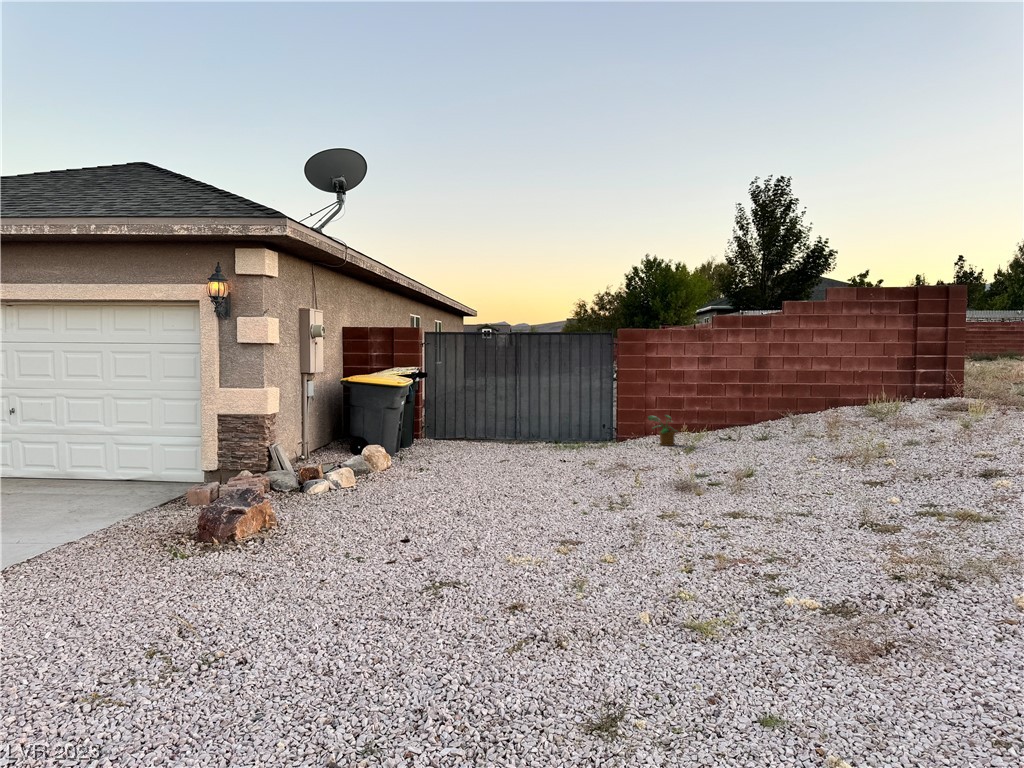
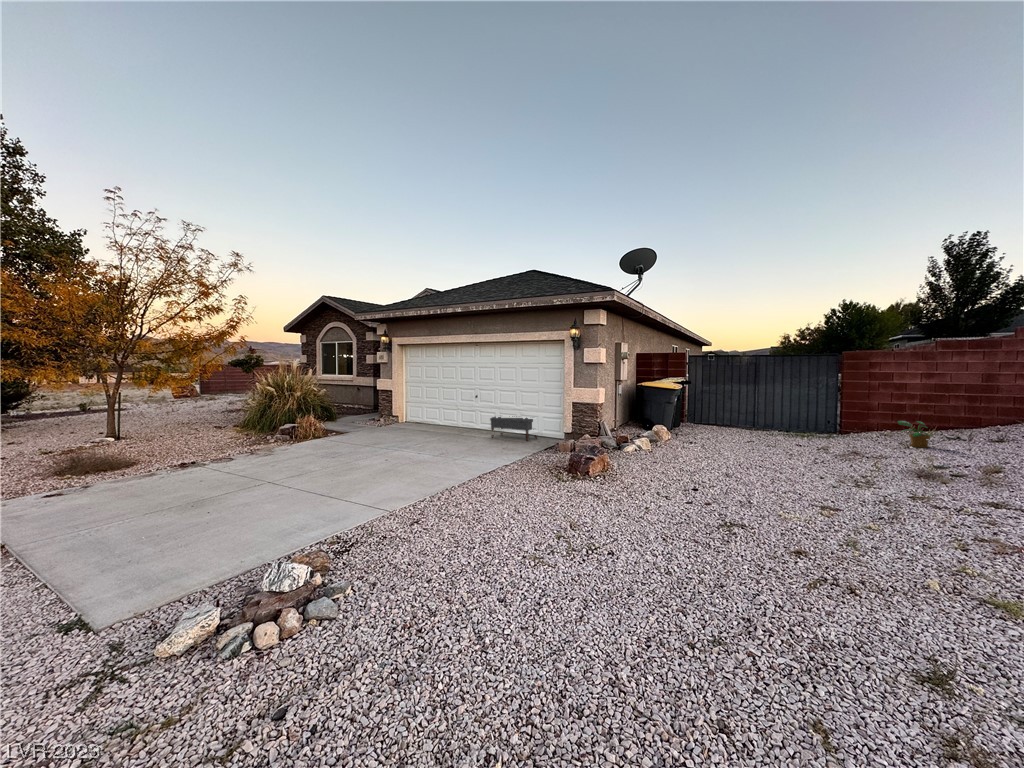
bench: none [36,448,150,496] -> present [490,416,537,441]

